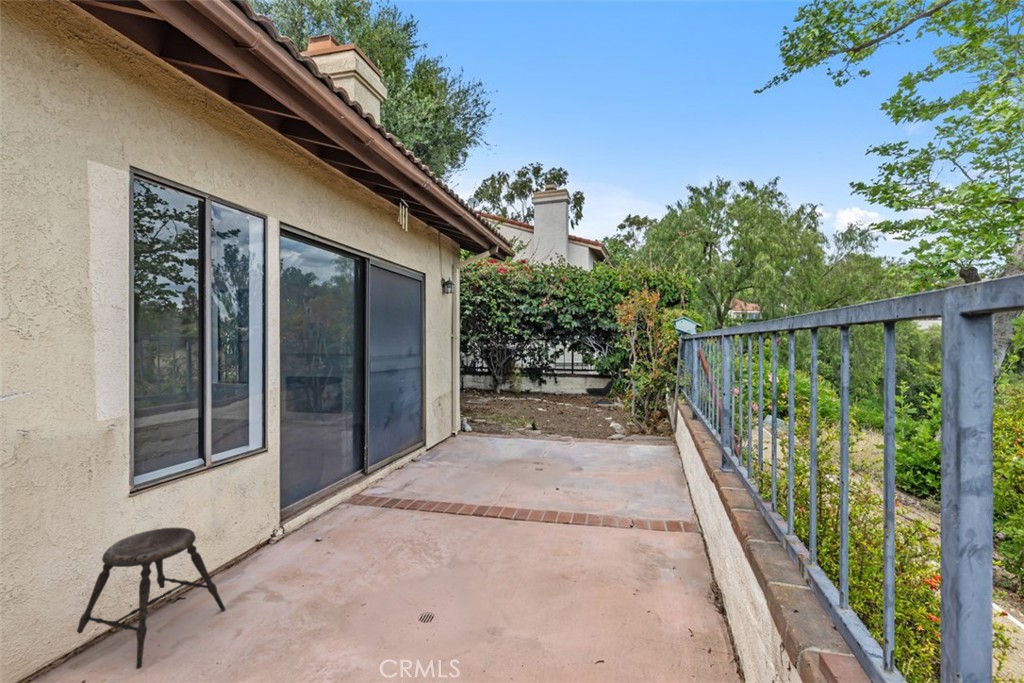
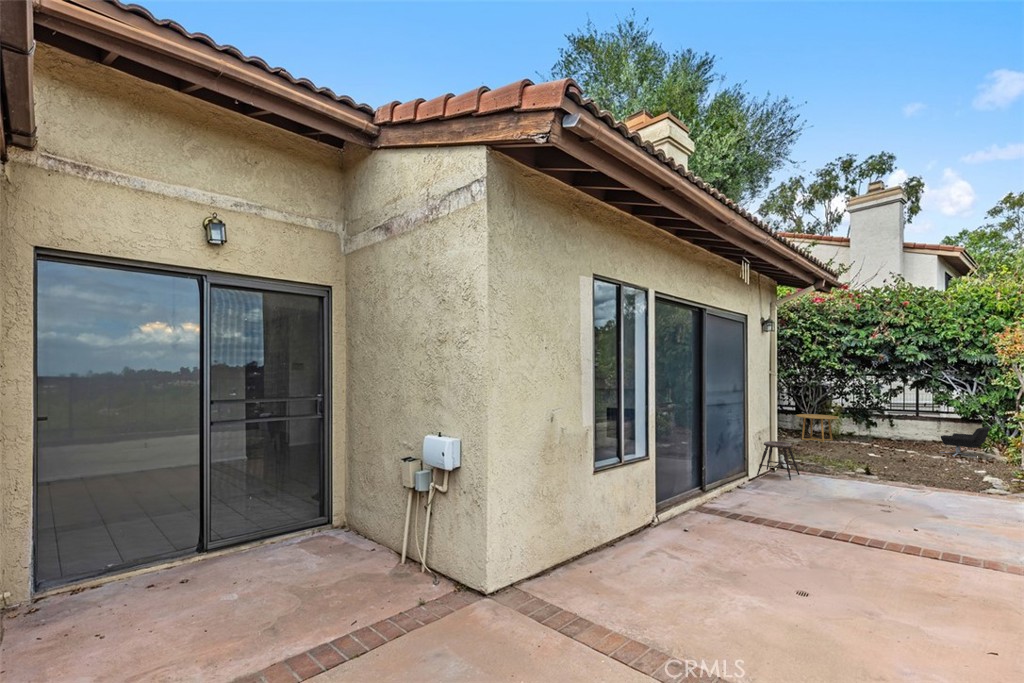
round table: none [484,376,517,401] -> present [796,414,838,443]
stool: present [77,528,225,669] -> present [757,441,799,480]

